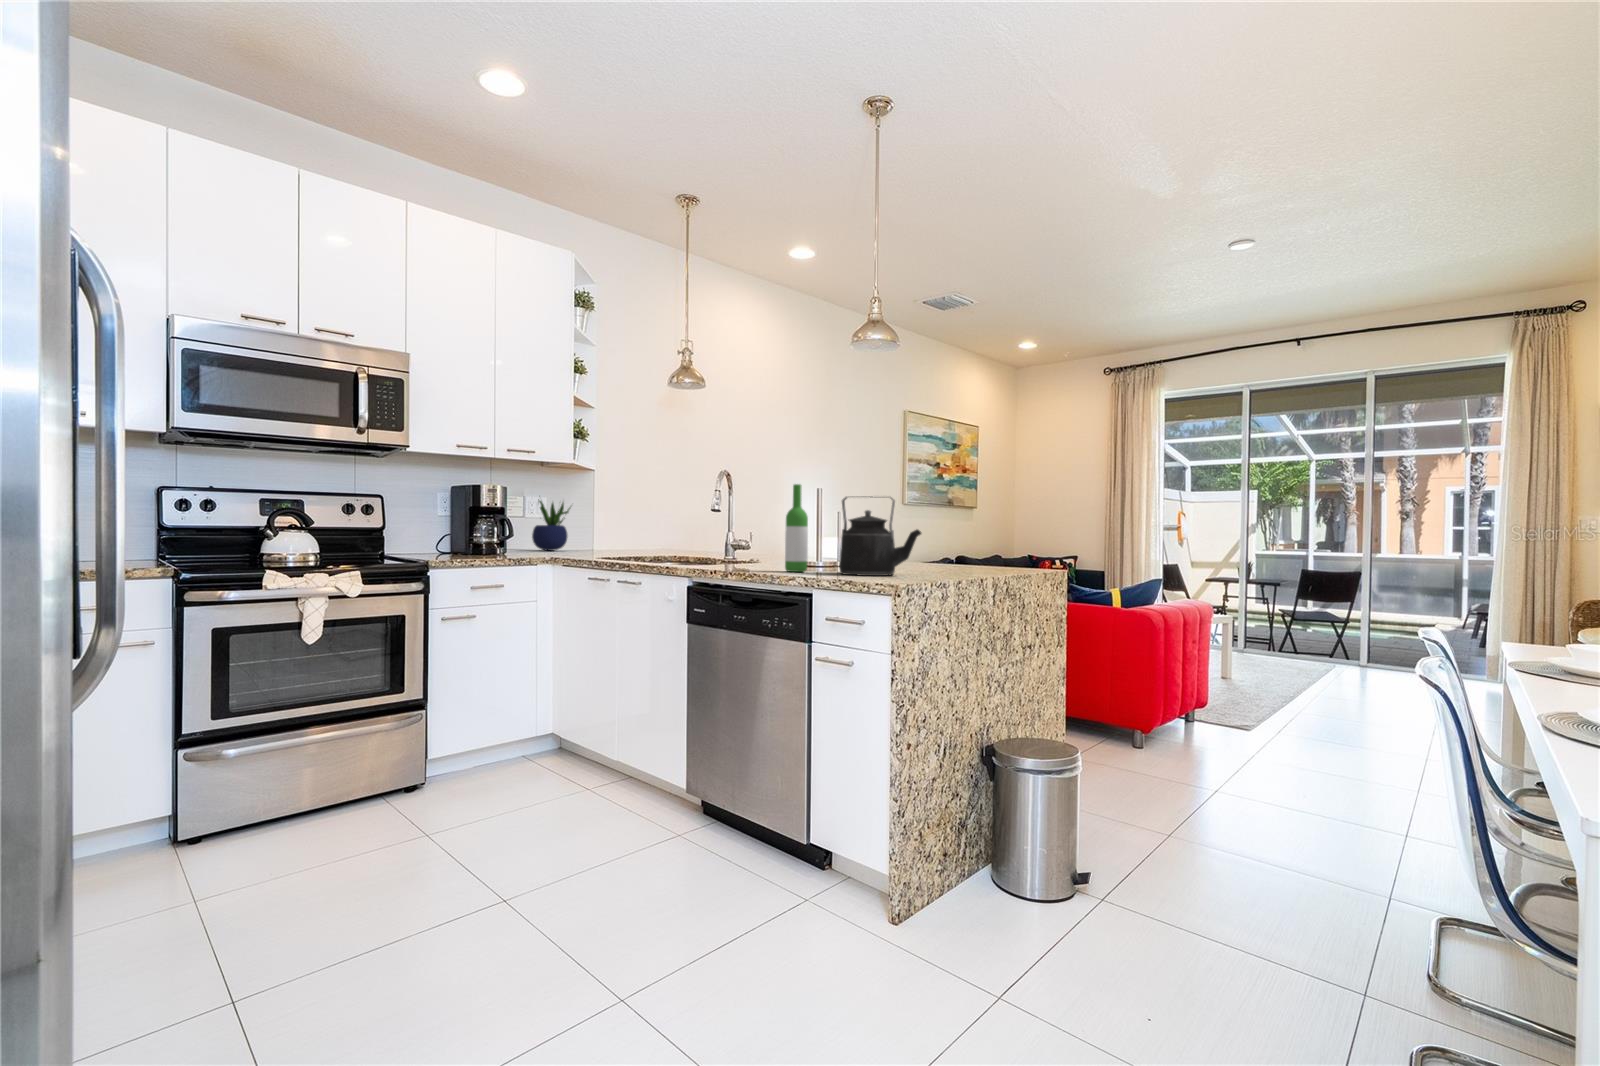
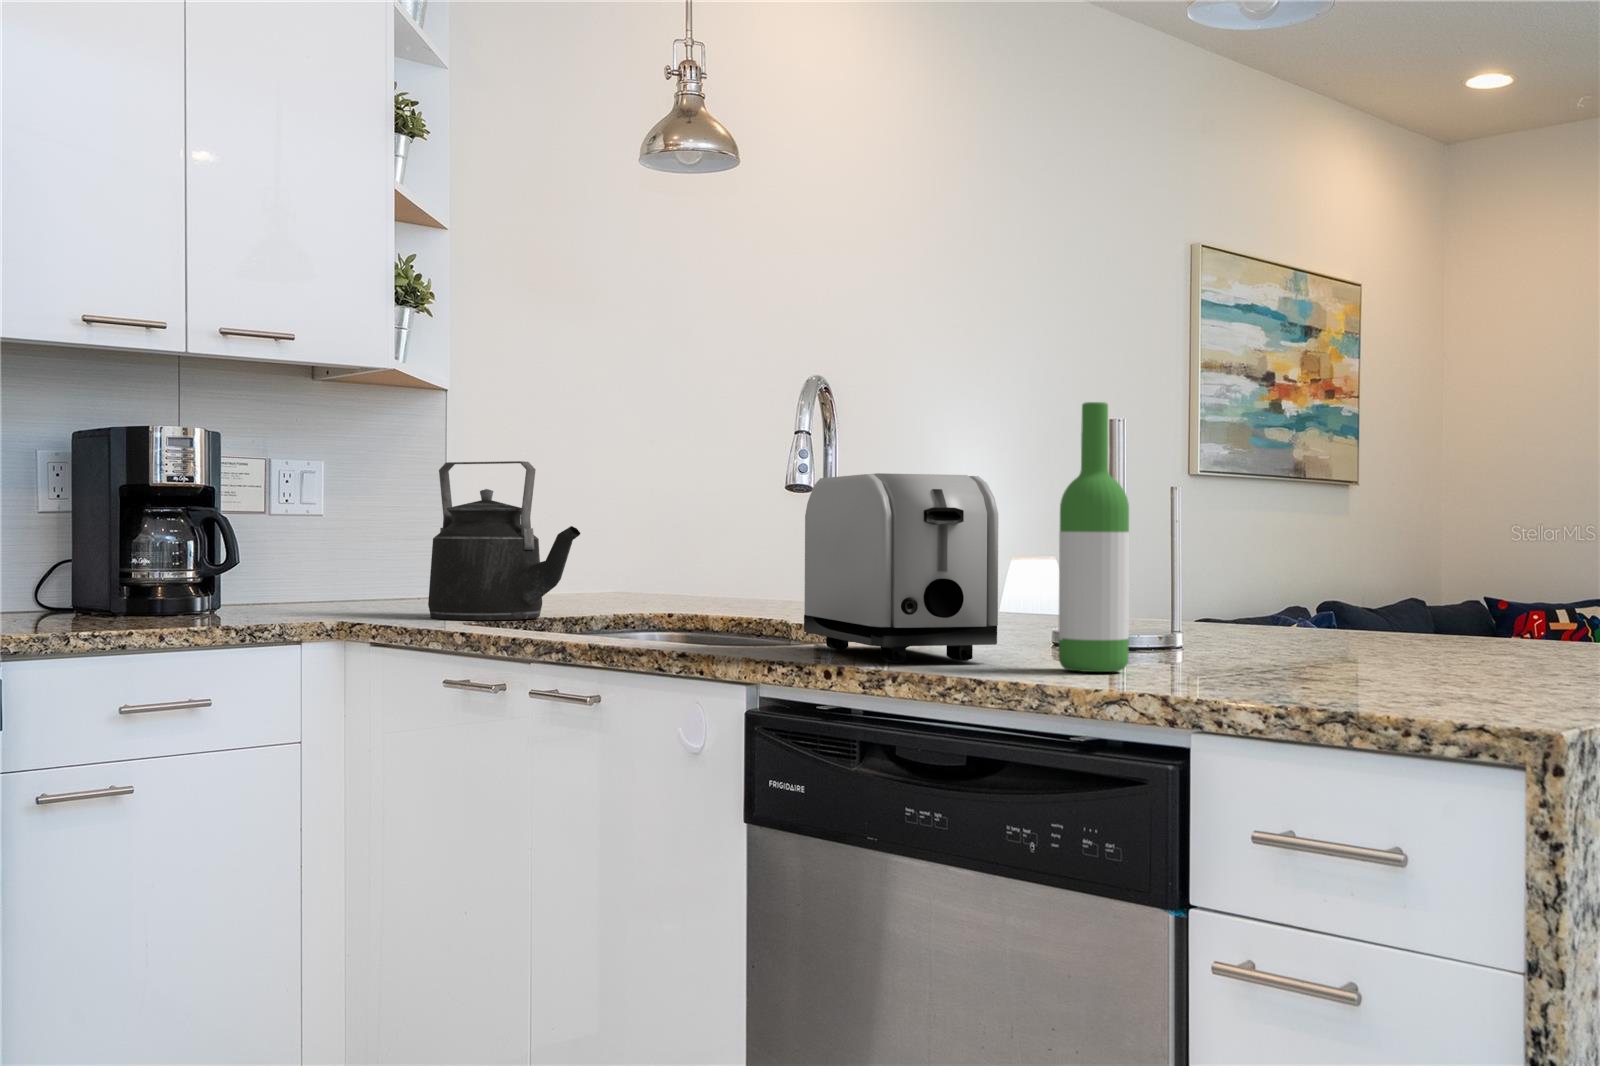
kettle: present [839,496,921,576] -> present [428,461,580,620]
potted plant: present [532,499,570,551] -> none [283,452,395,600]
toaster: none [709,507,769,569] -> present [804,473,998,662]

